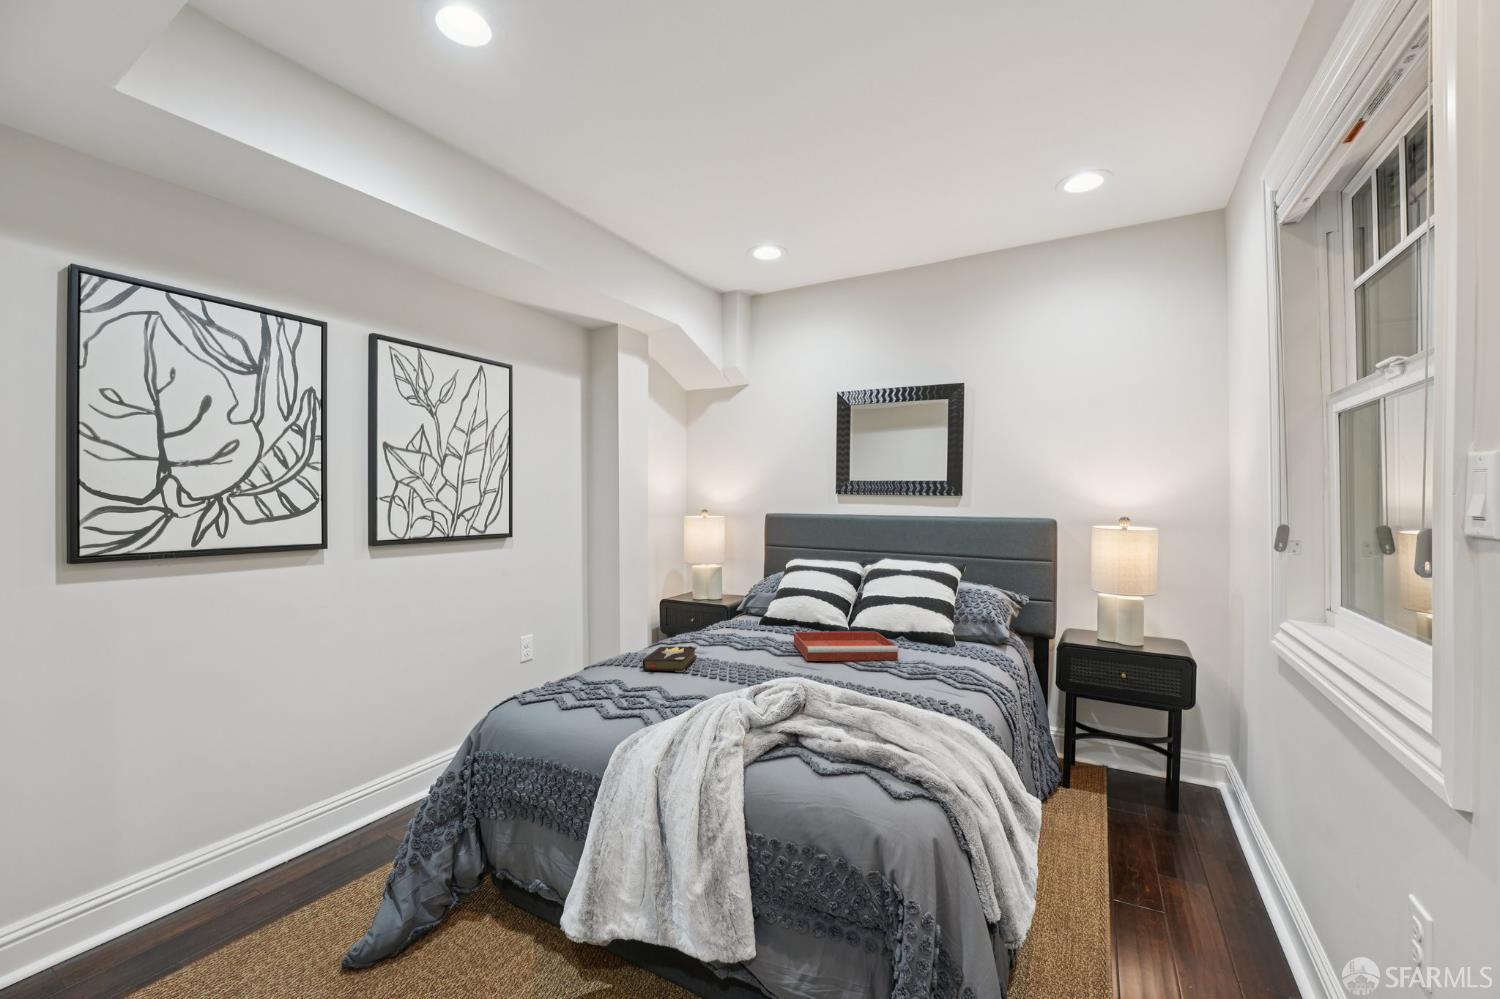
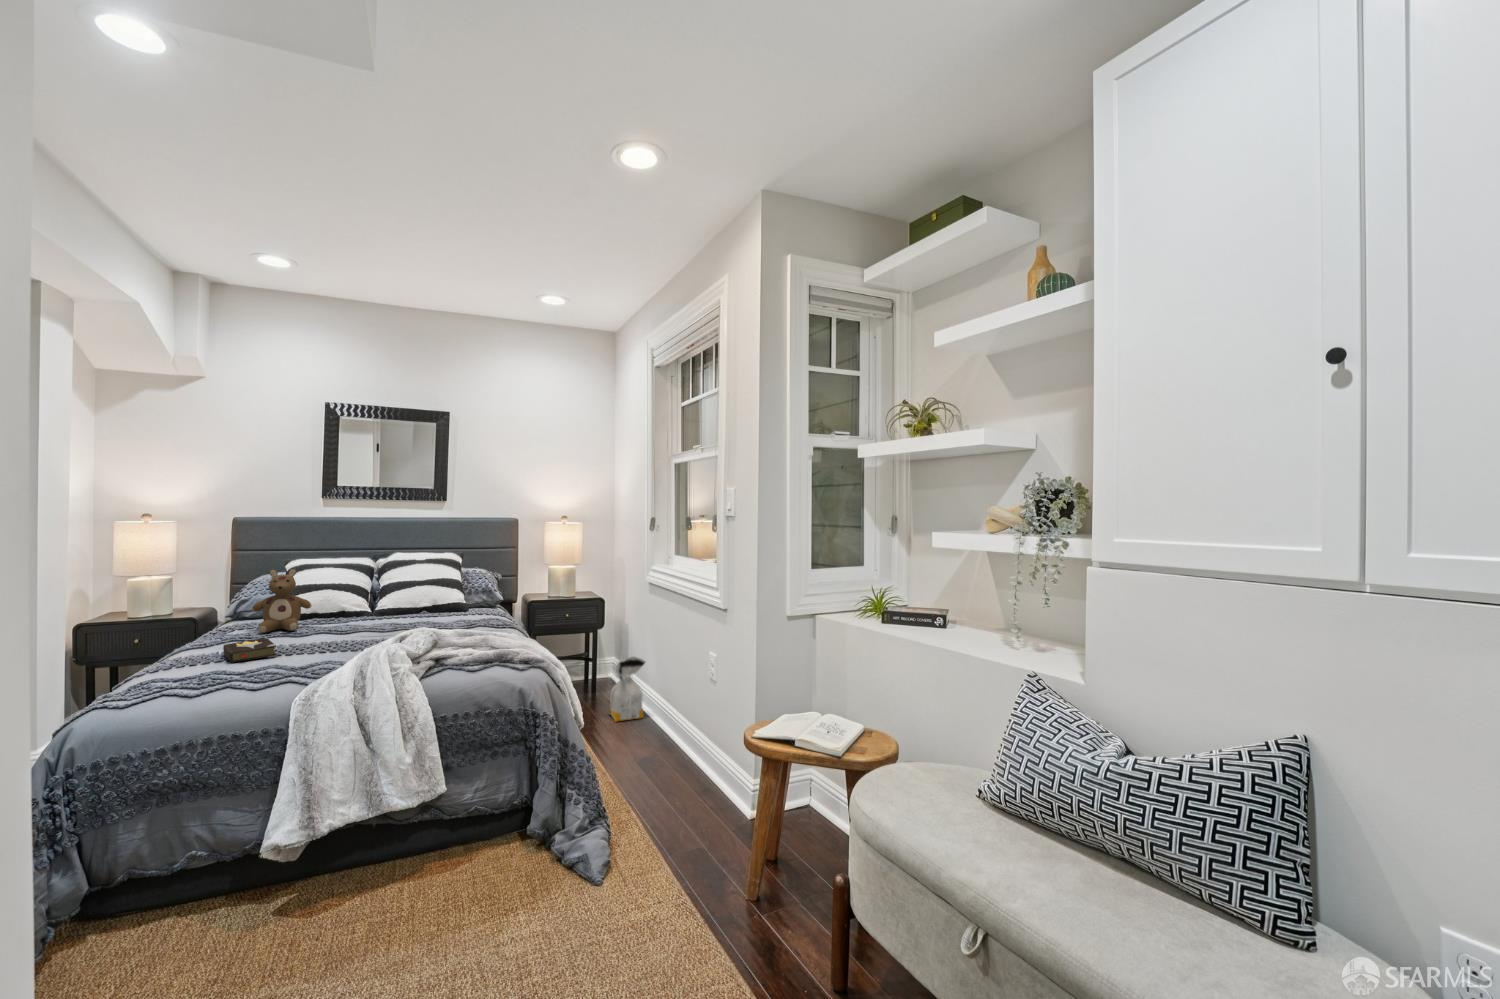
stuffed bear: none [723,569,775,639] -> present [252,569,312,633]
tray: present [794,632,899,661] -> none [343,608,445,633]
bag: none [1177,785,1258,914] -> present [610,657,645,721]

